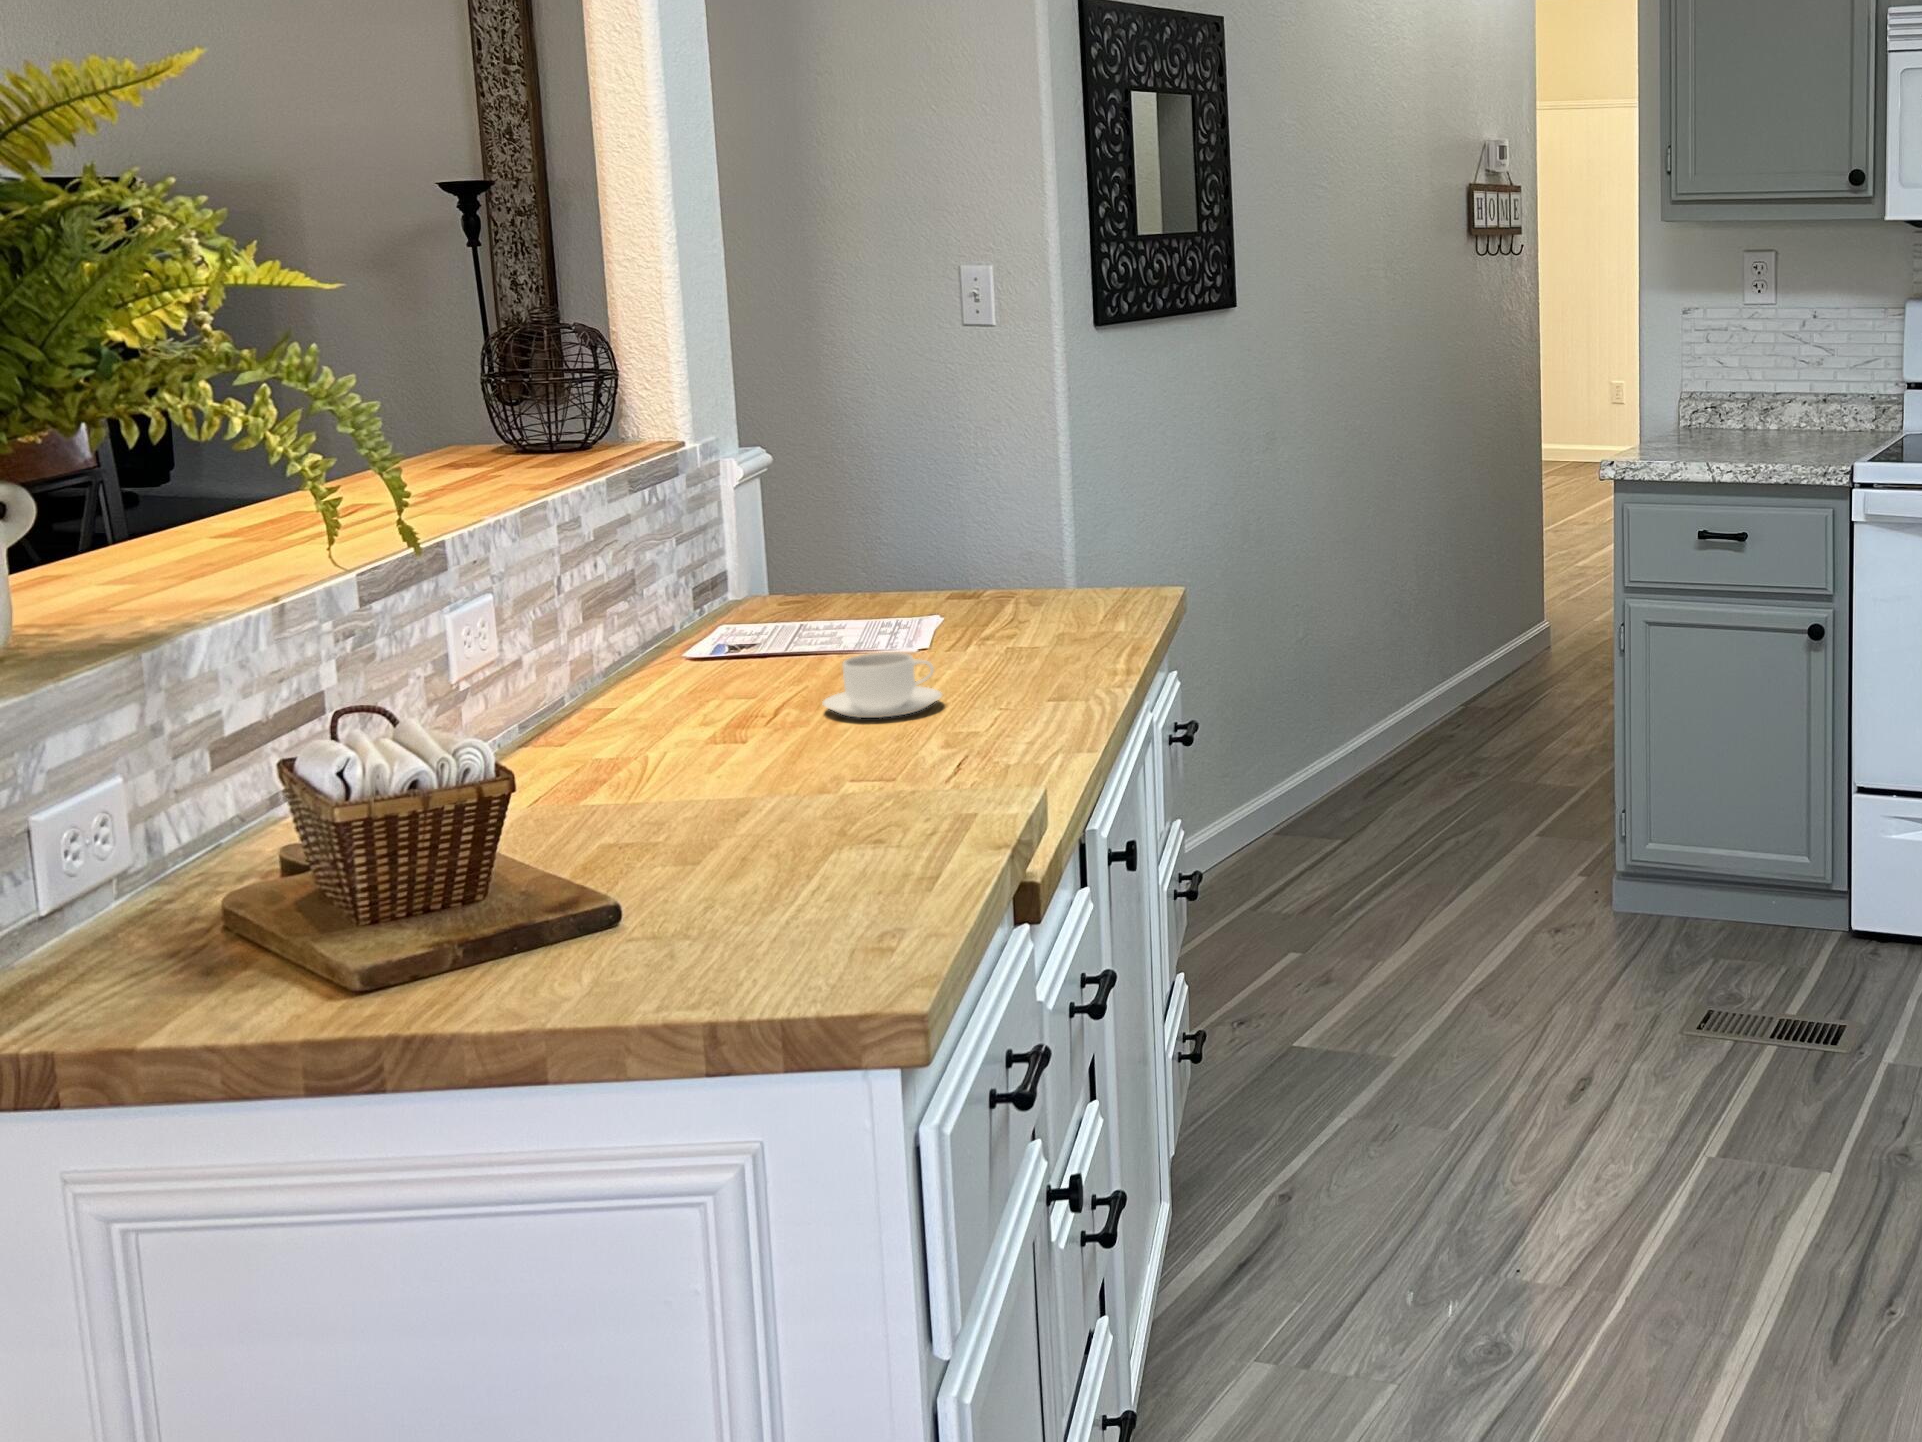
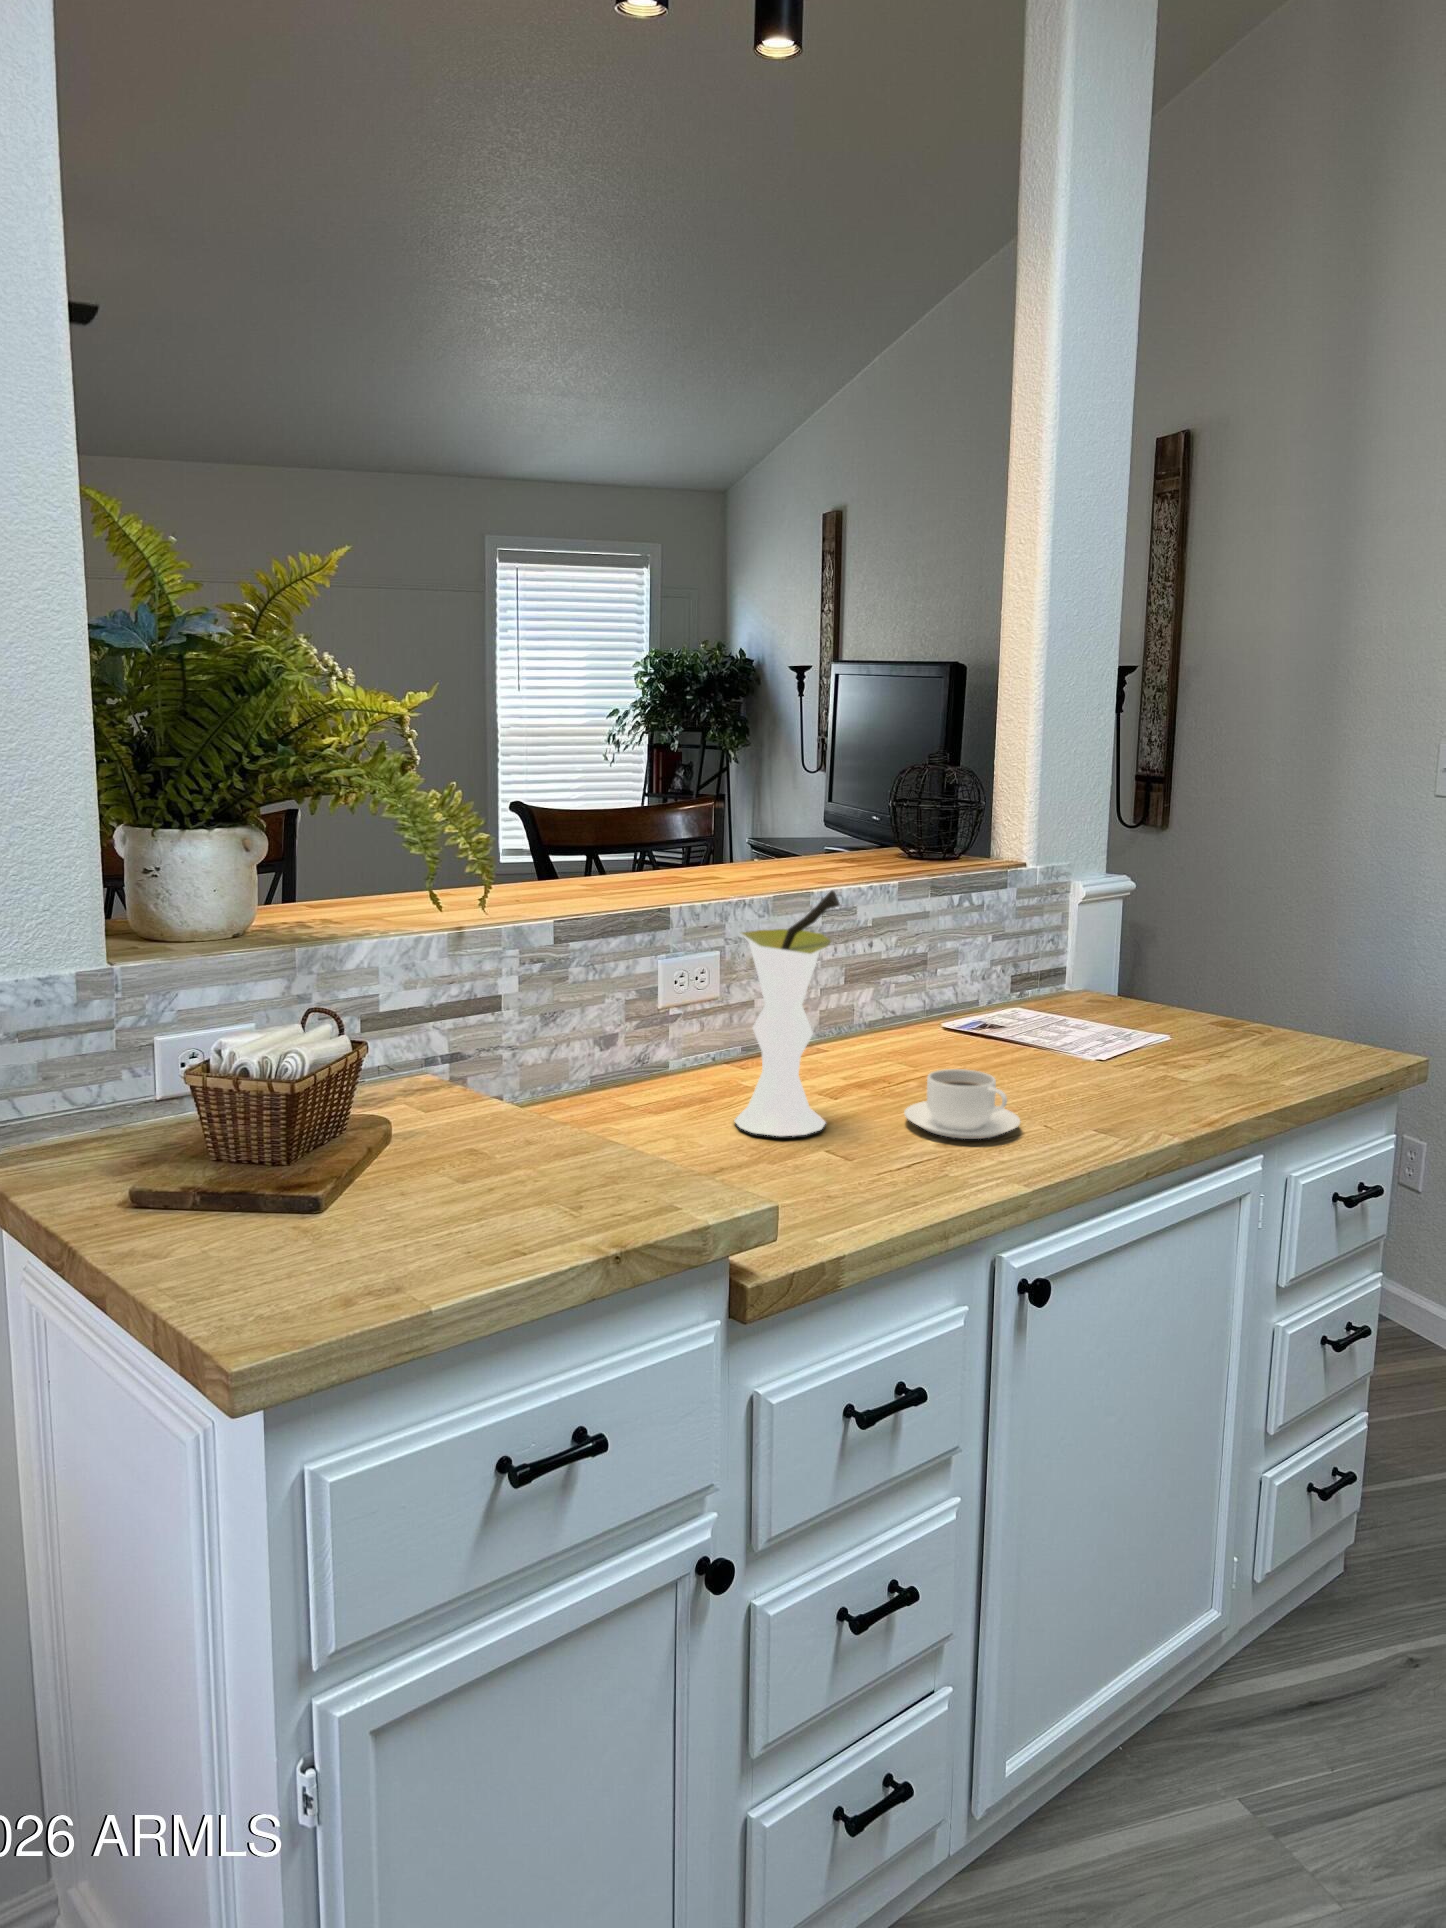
vase: none [663,486,782,759] -> present [735,891,840,1136]

